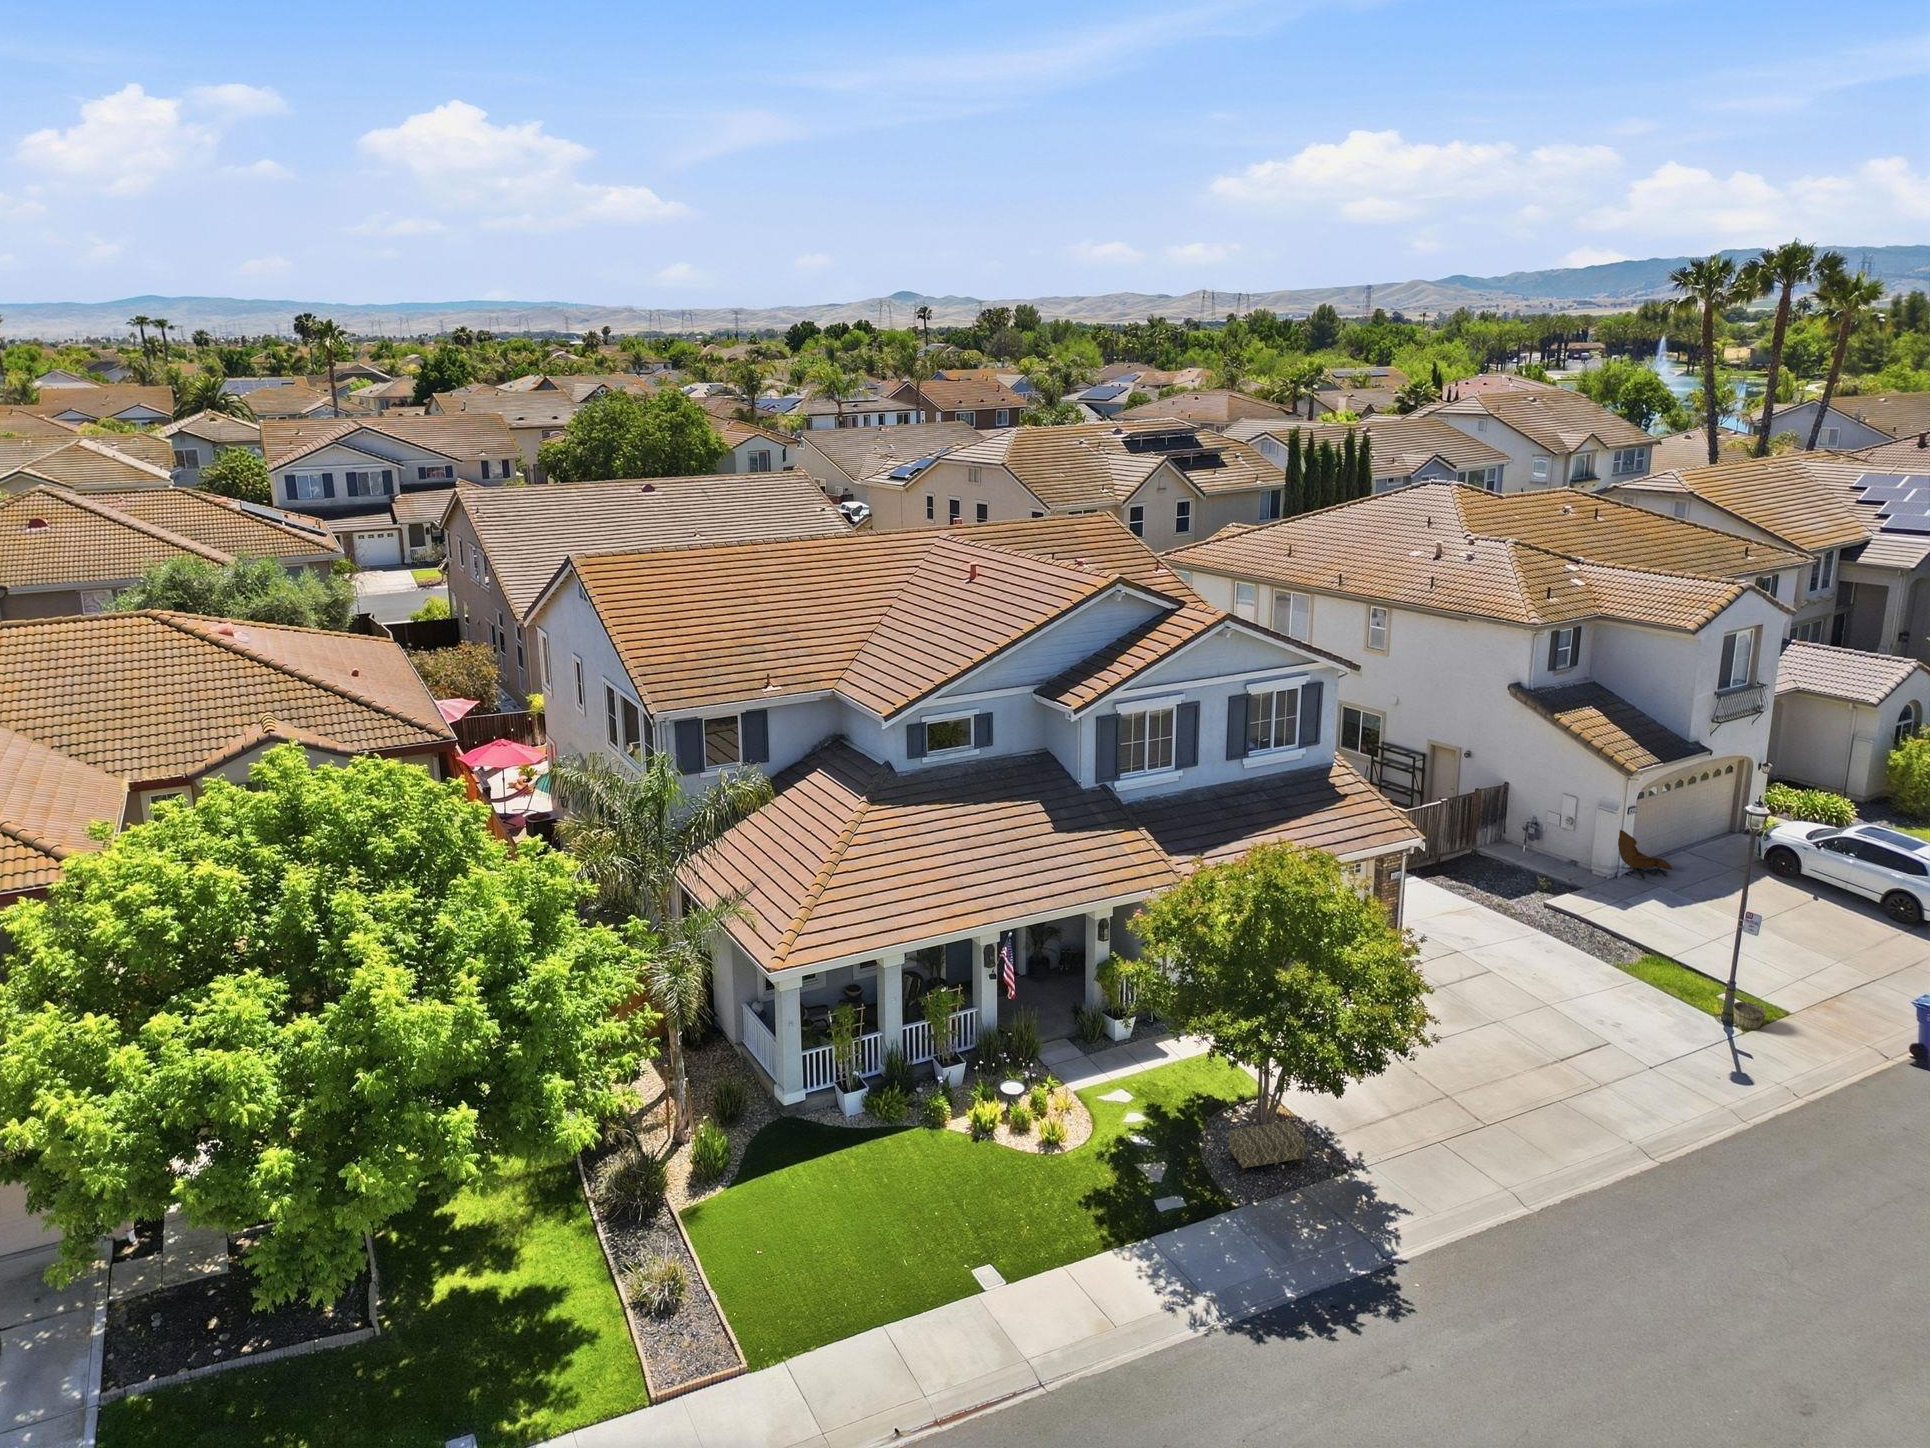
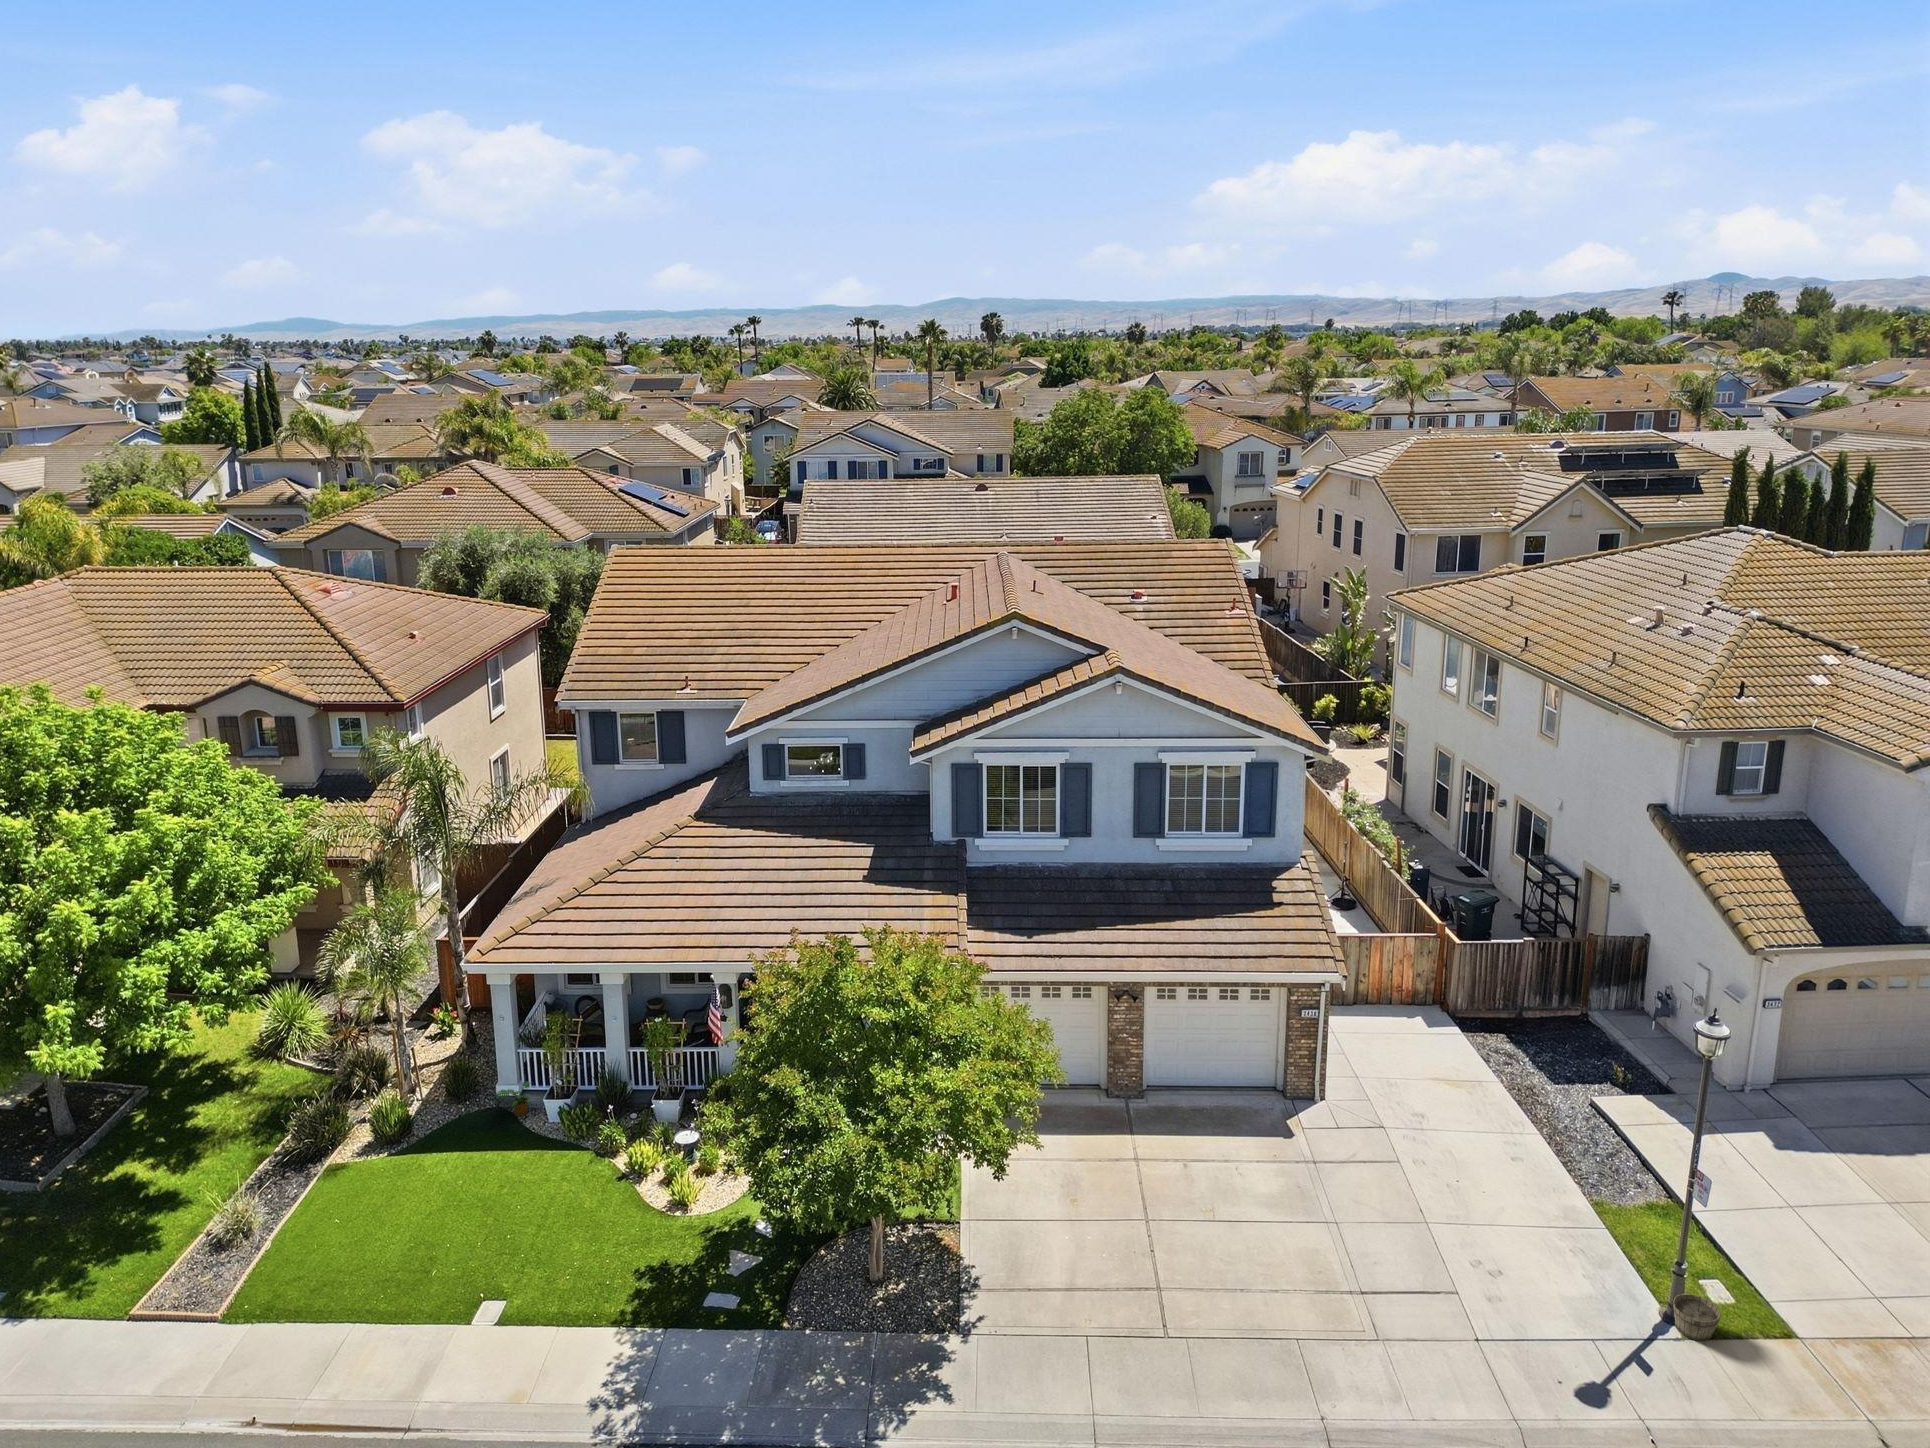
lounge chair: present [1618,830,1672,879] -> none [1754,1030,1831,1111]
potted plant: none [792,1081,818,1116] -> present [496,1081,530,1116]
bench: present [1228,1121,1305,1175] -> none [824,1245,909,1309]

